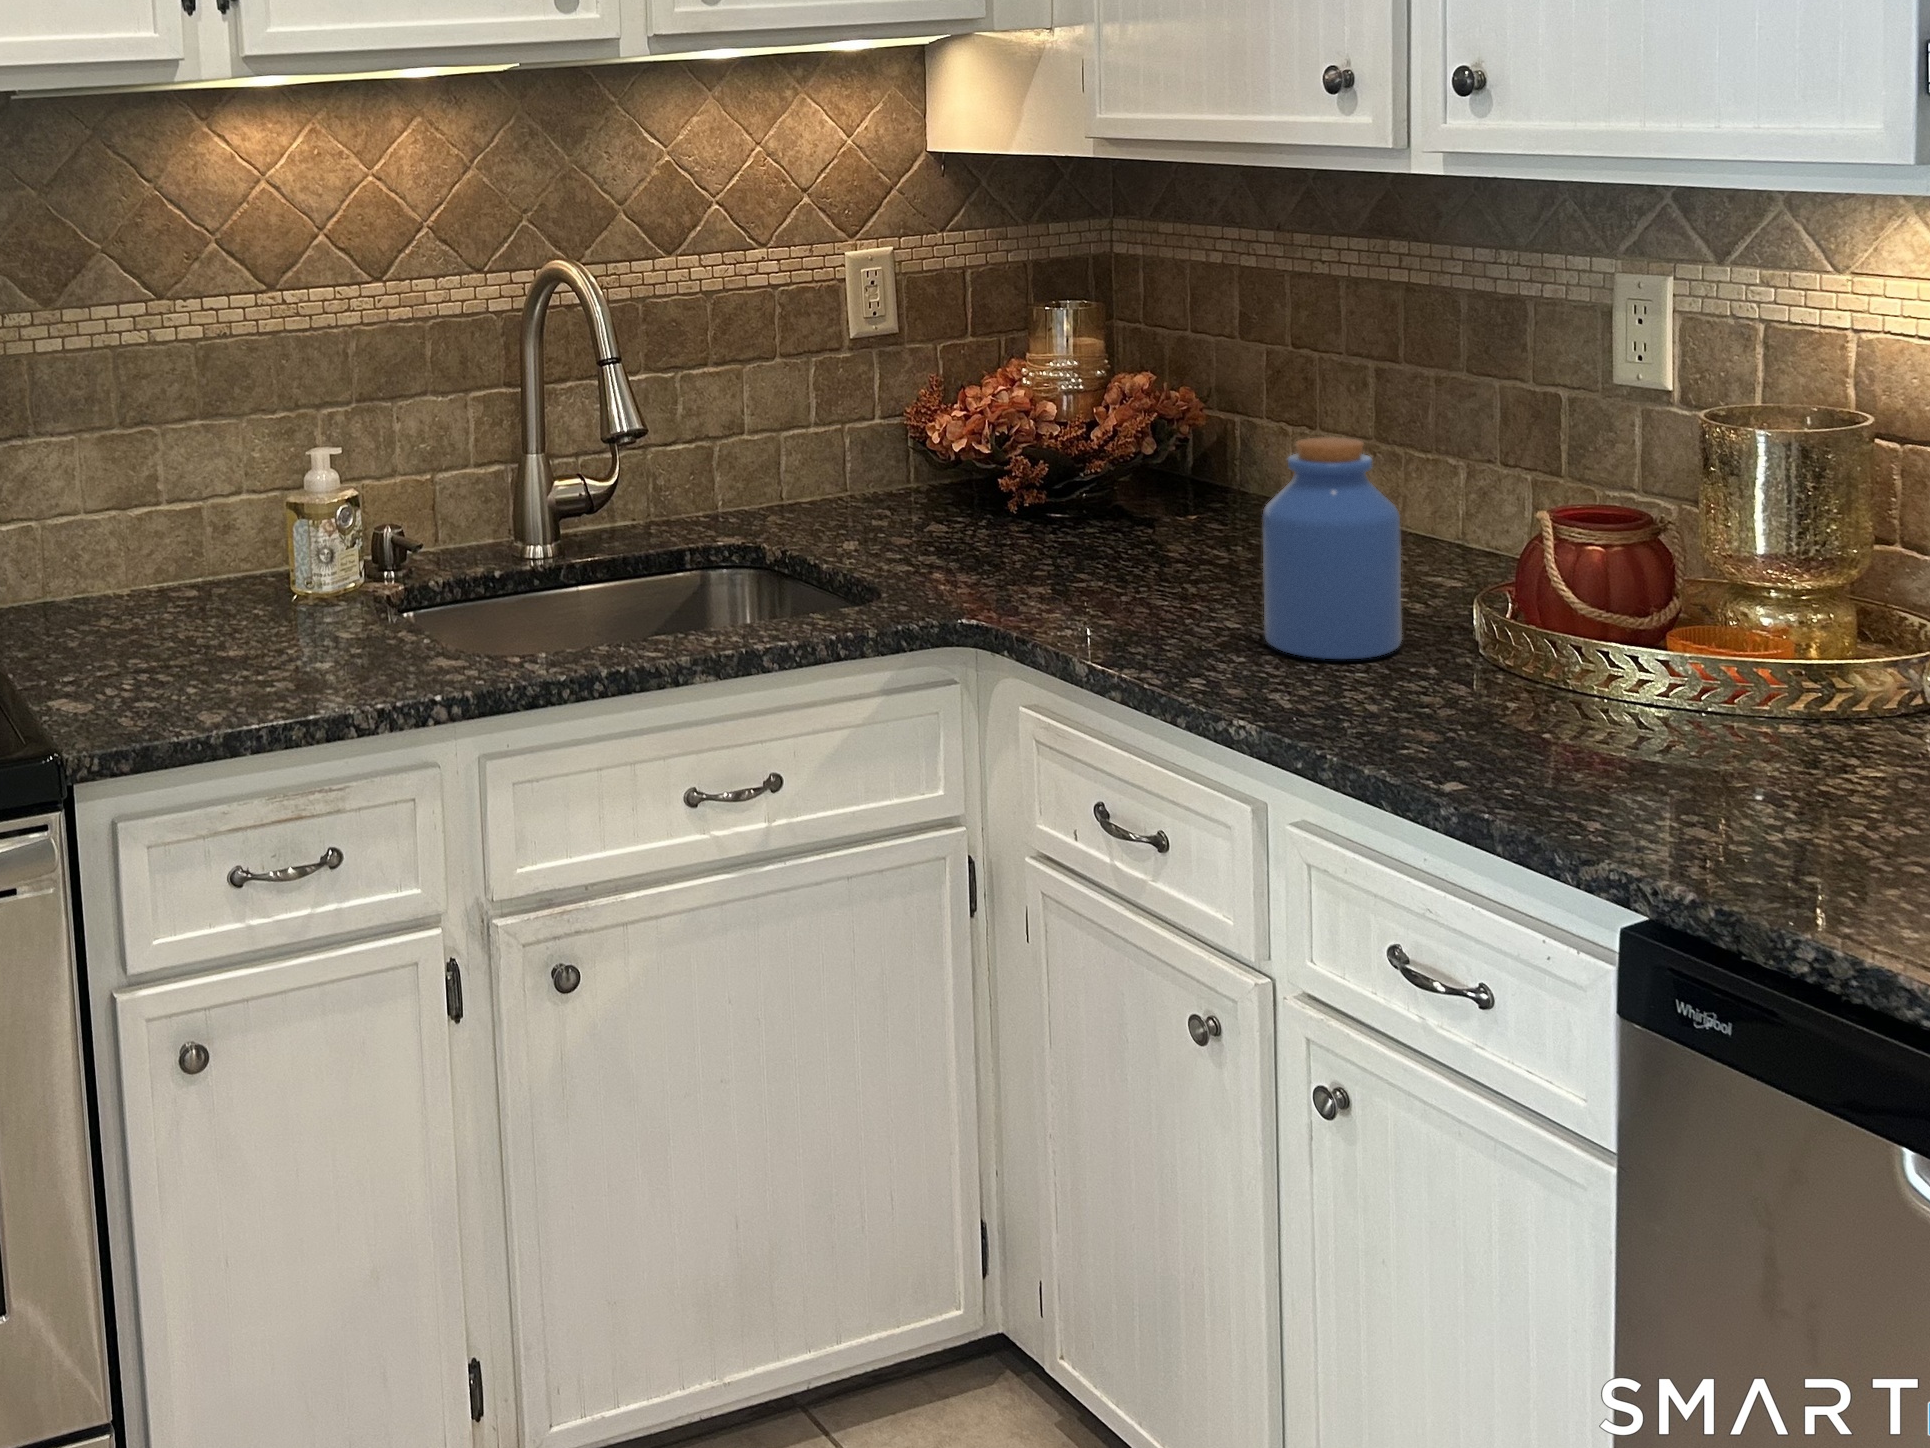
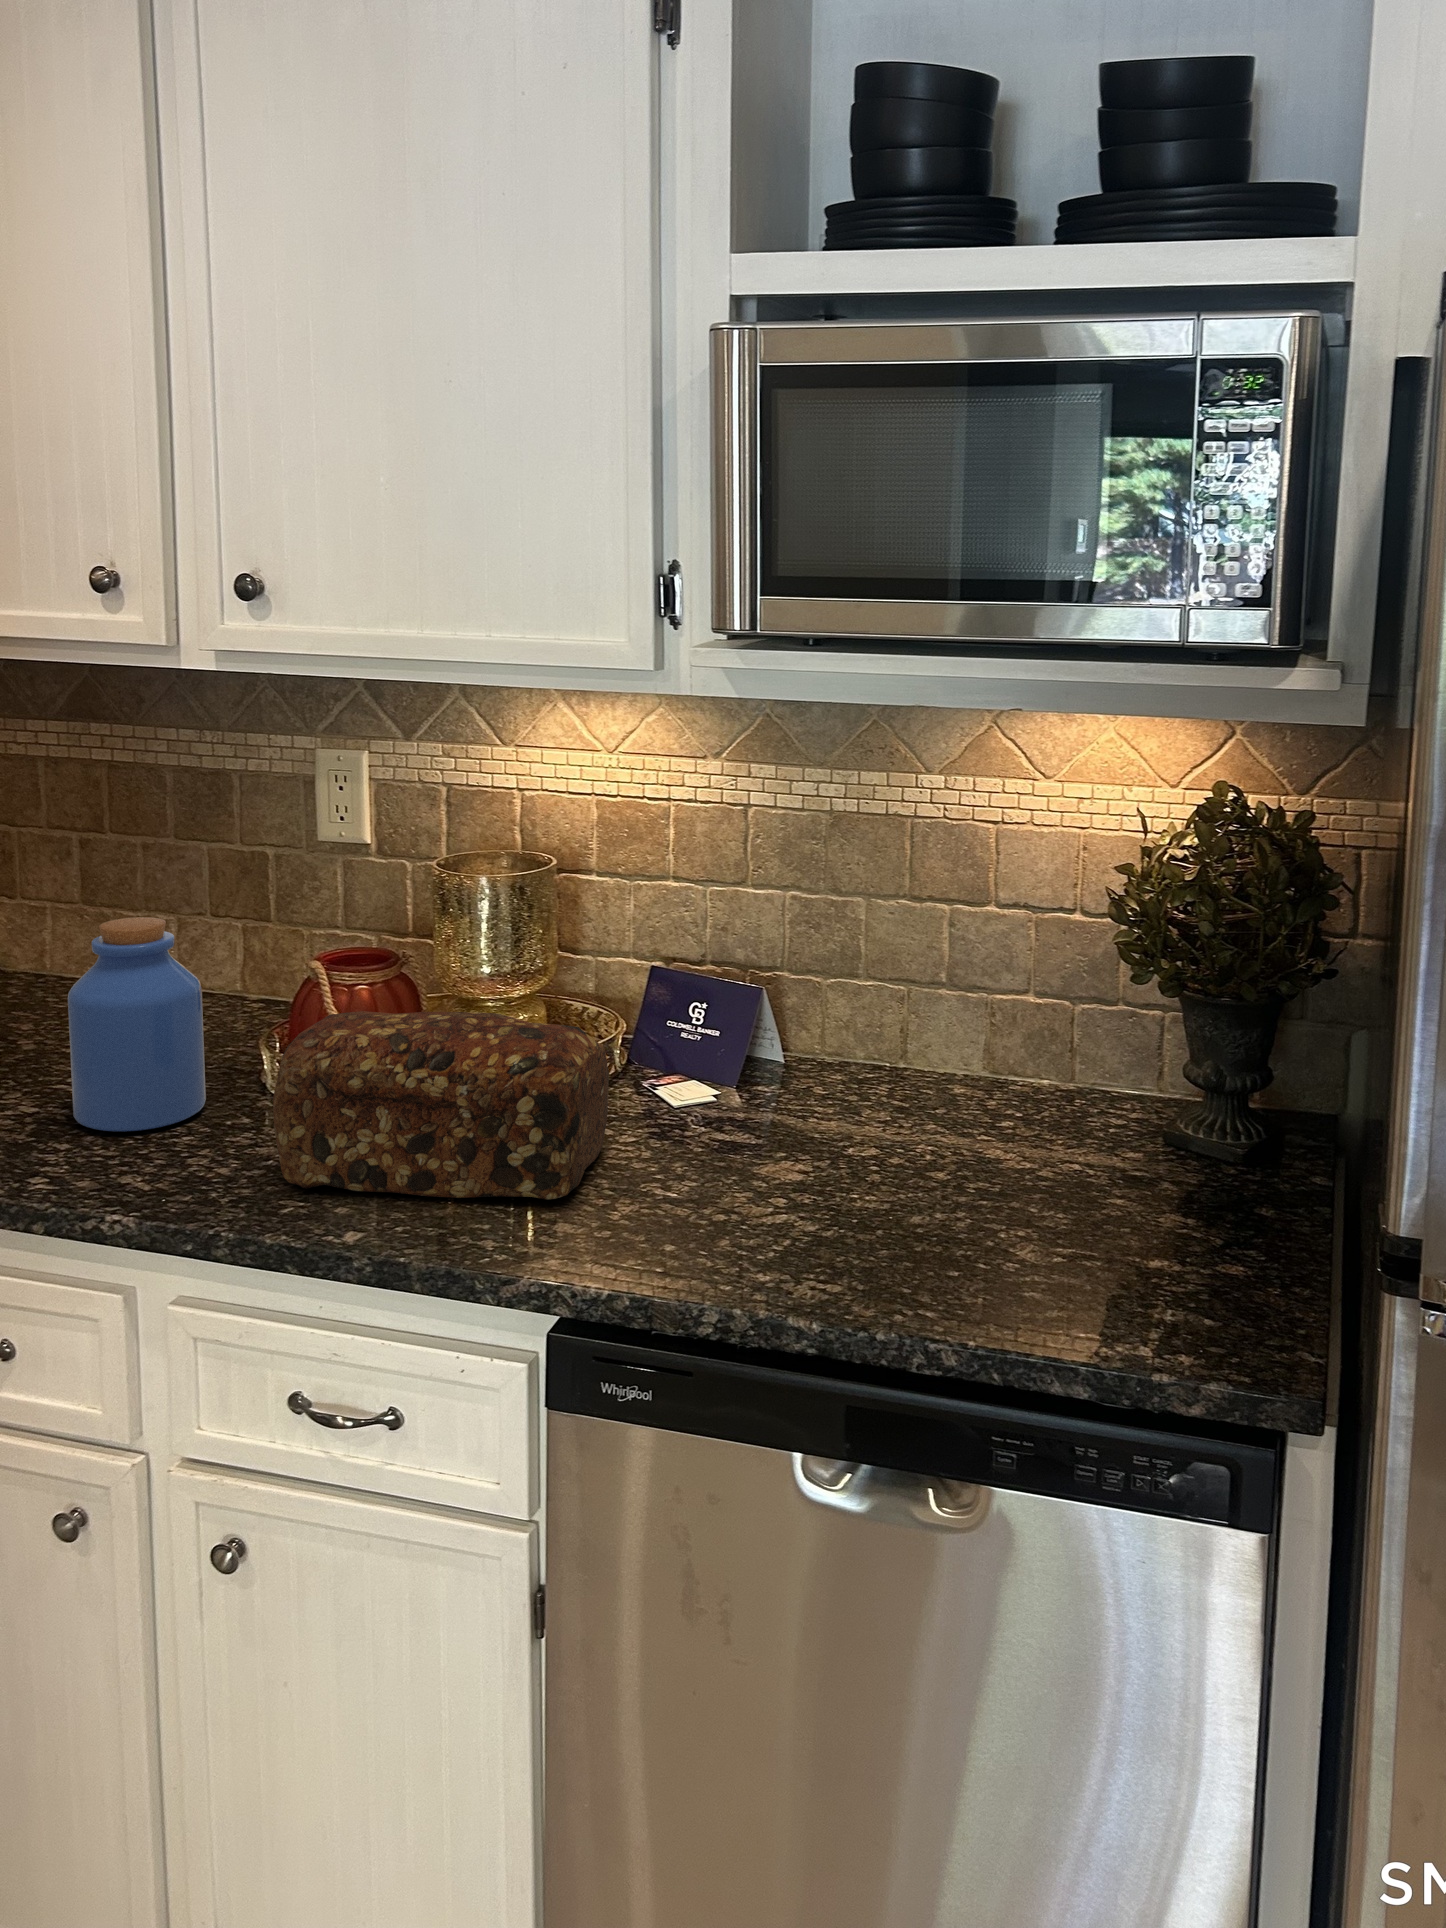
bread loaf: none [1405,553,1834,802] -> present [273,1011,609,1199]

